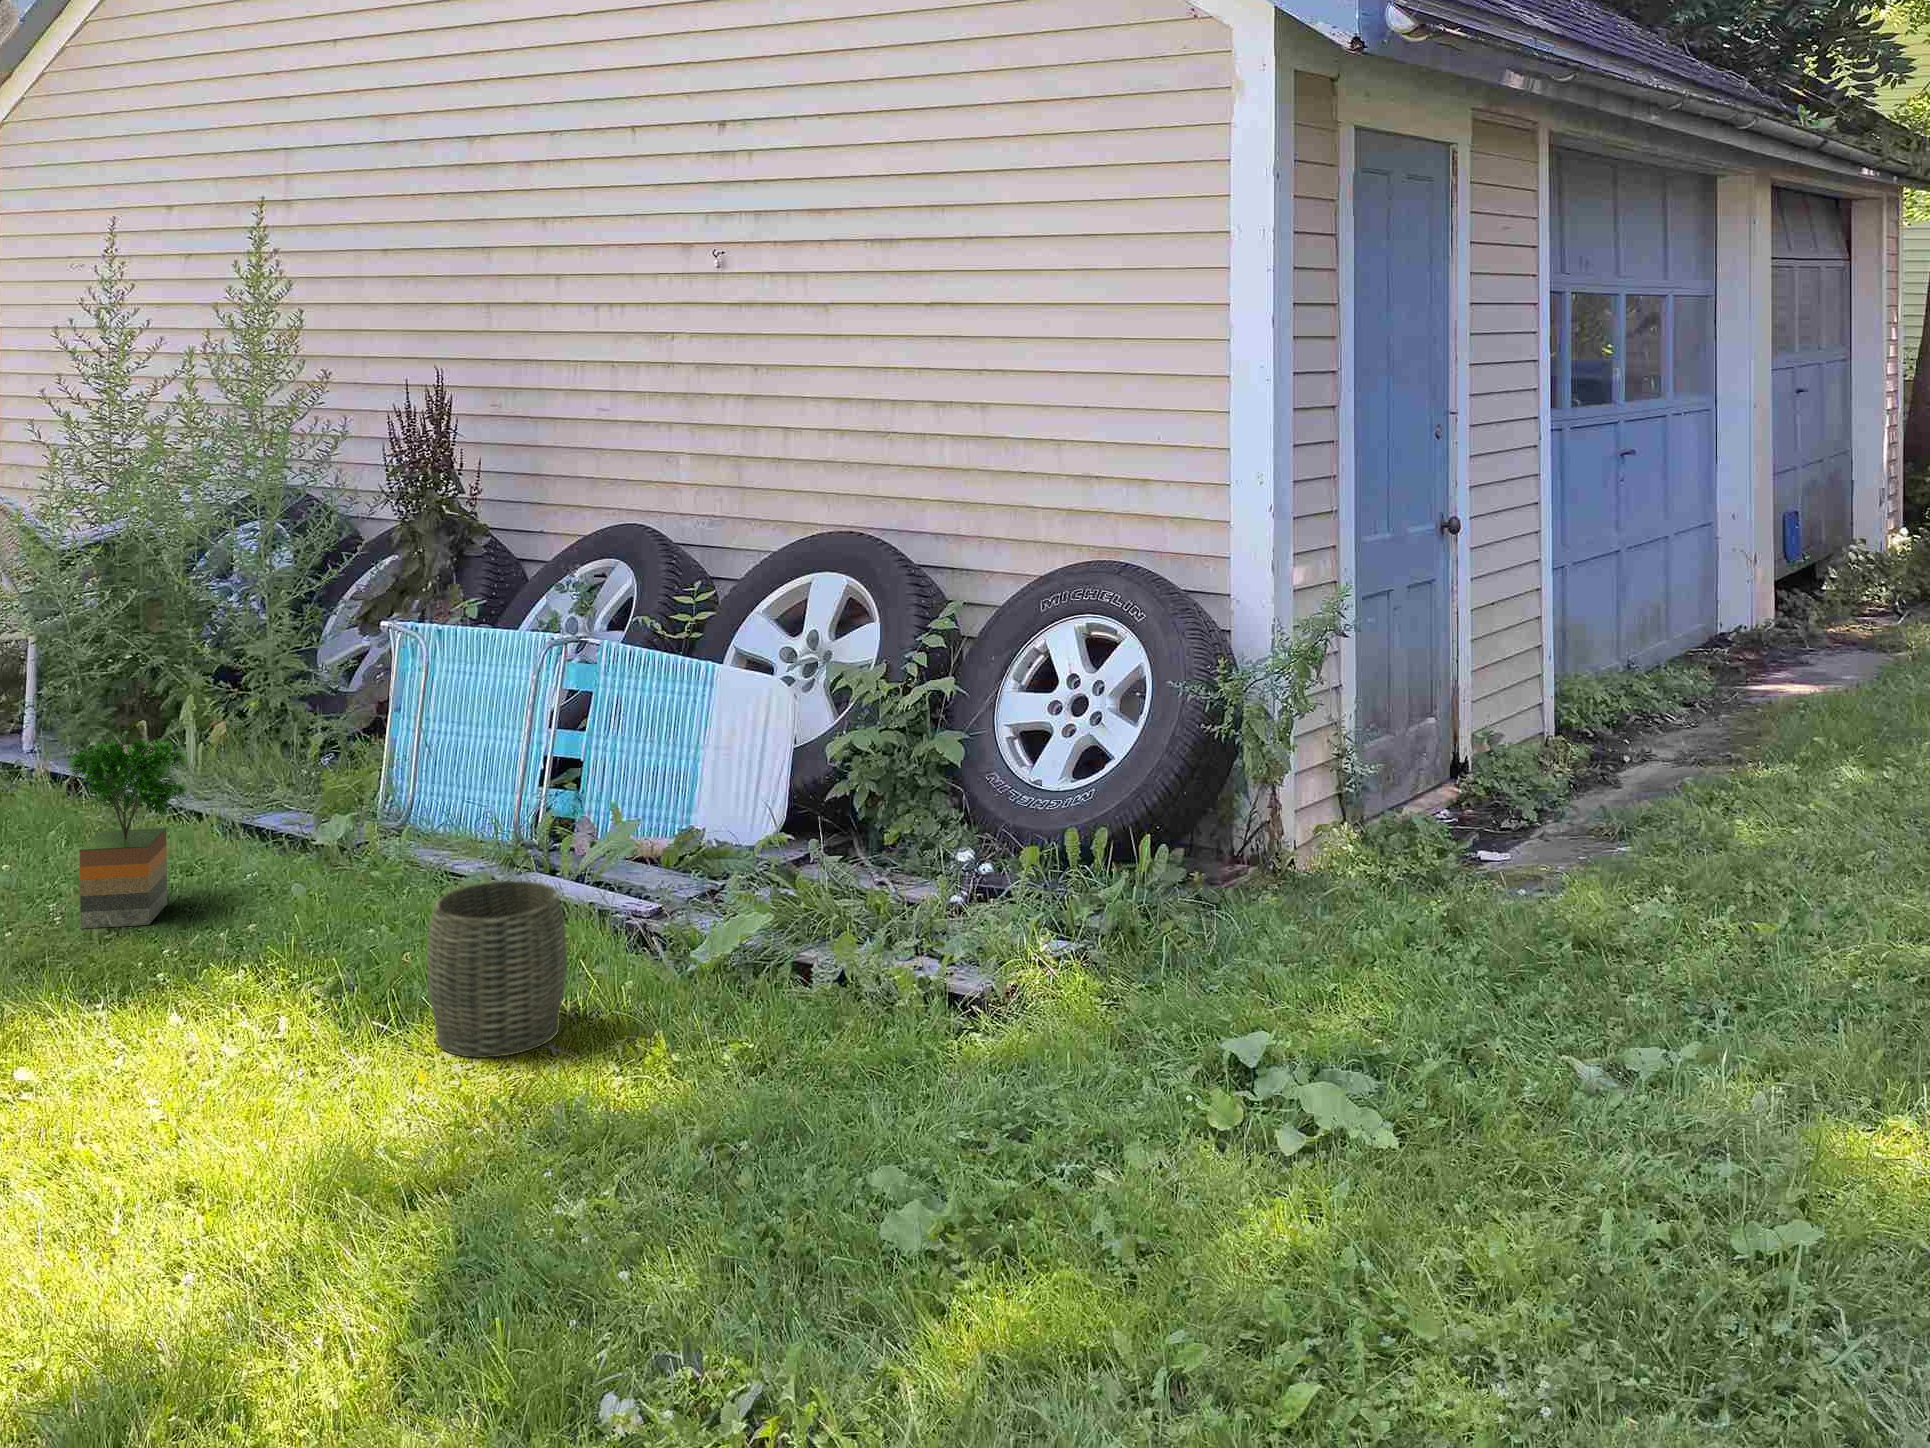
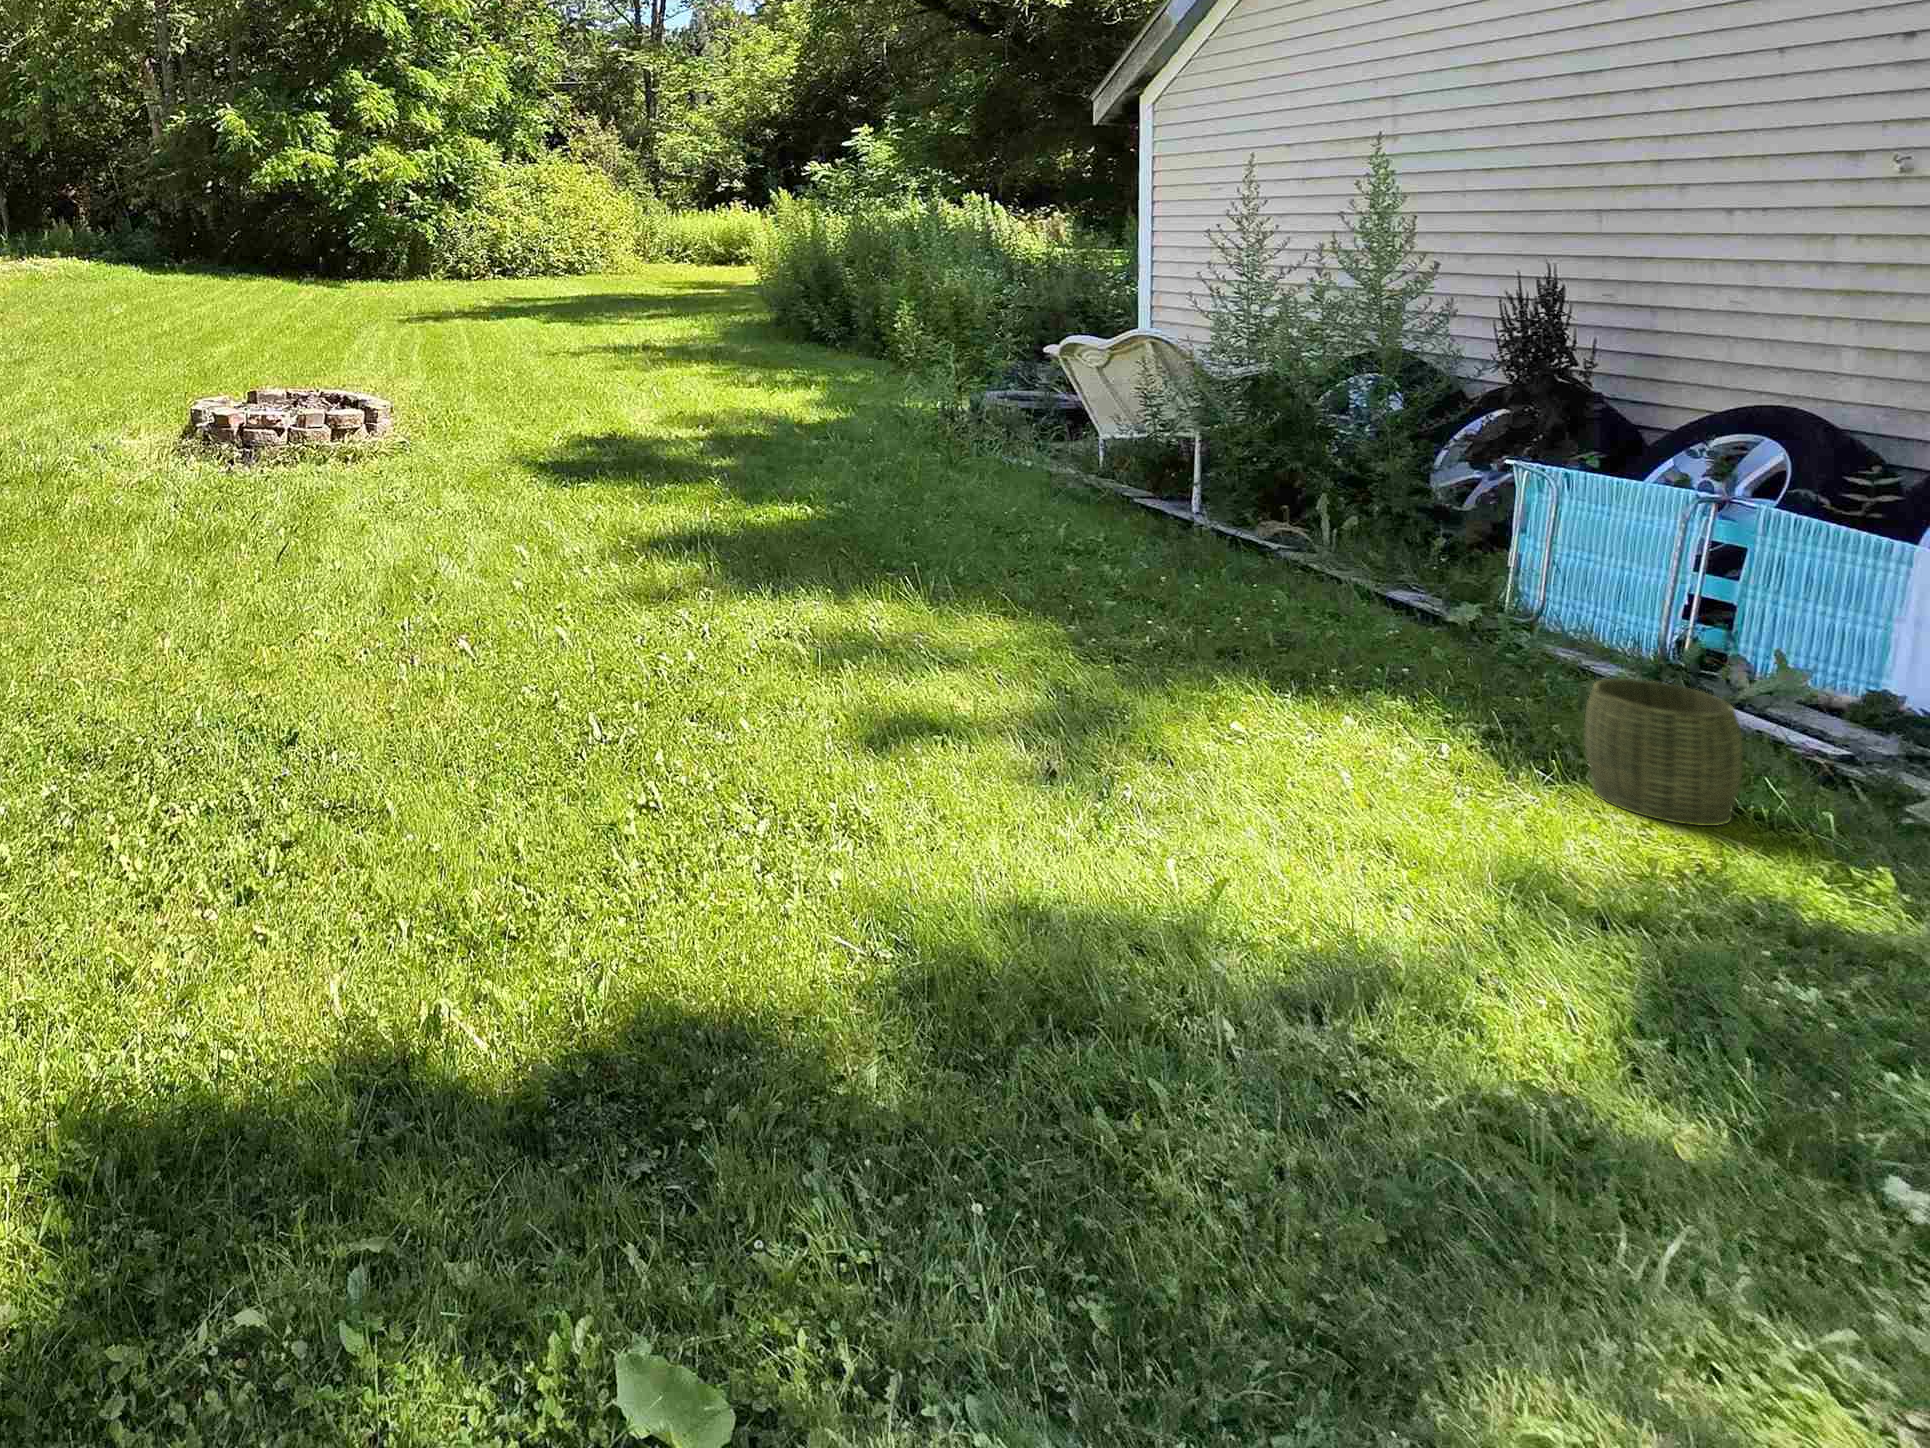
potted tree: present [68,737,188,929] -> none [1246,512,1344,643]

